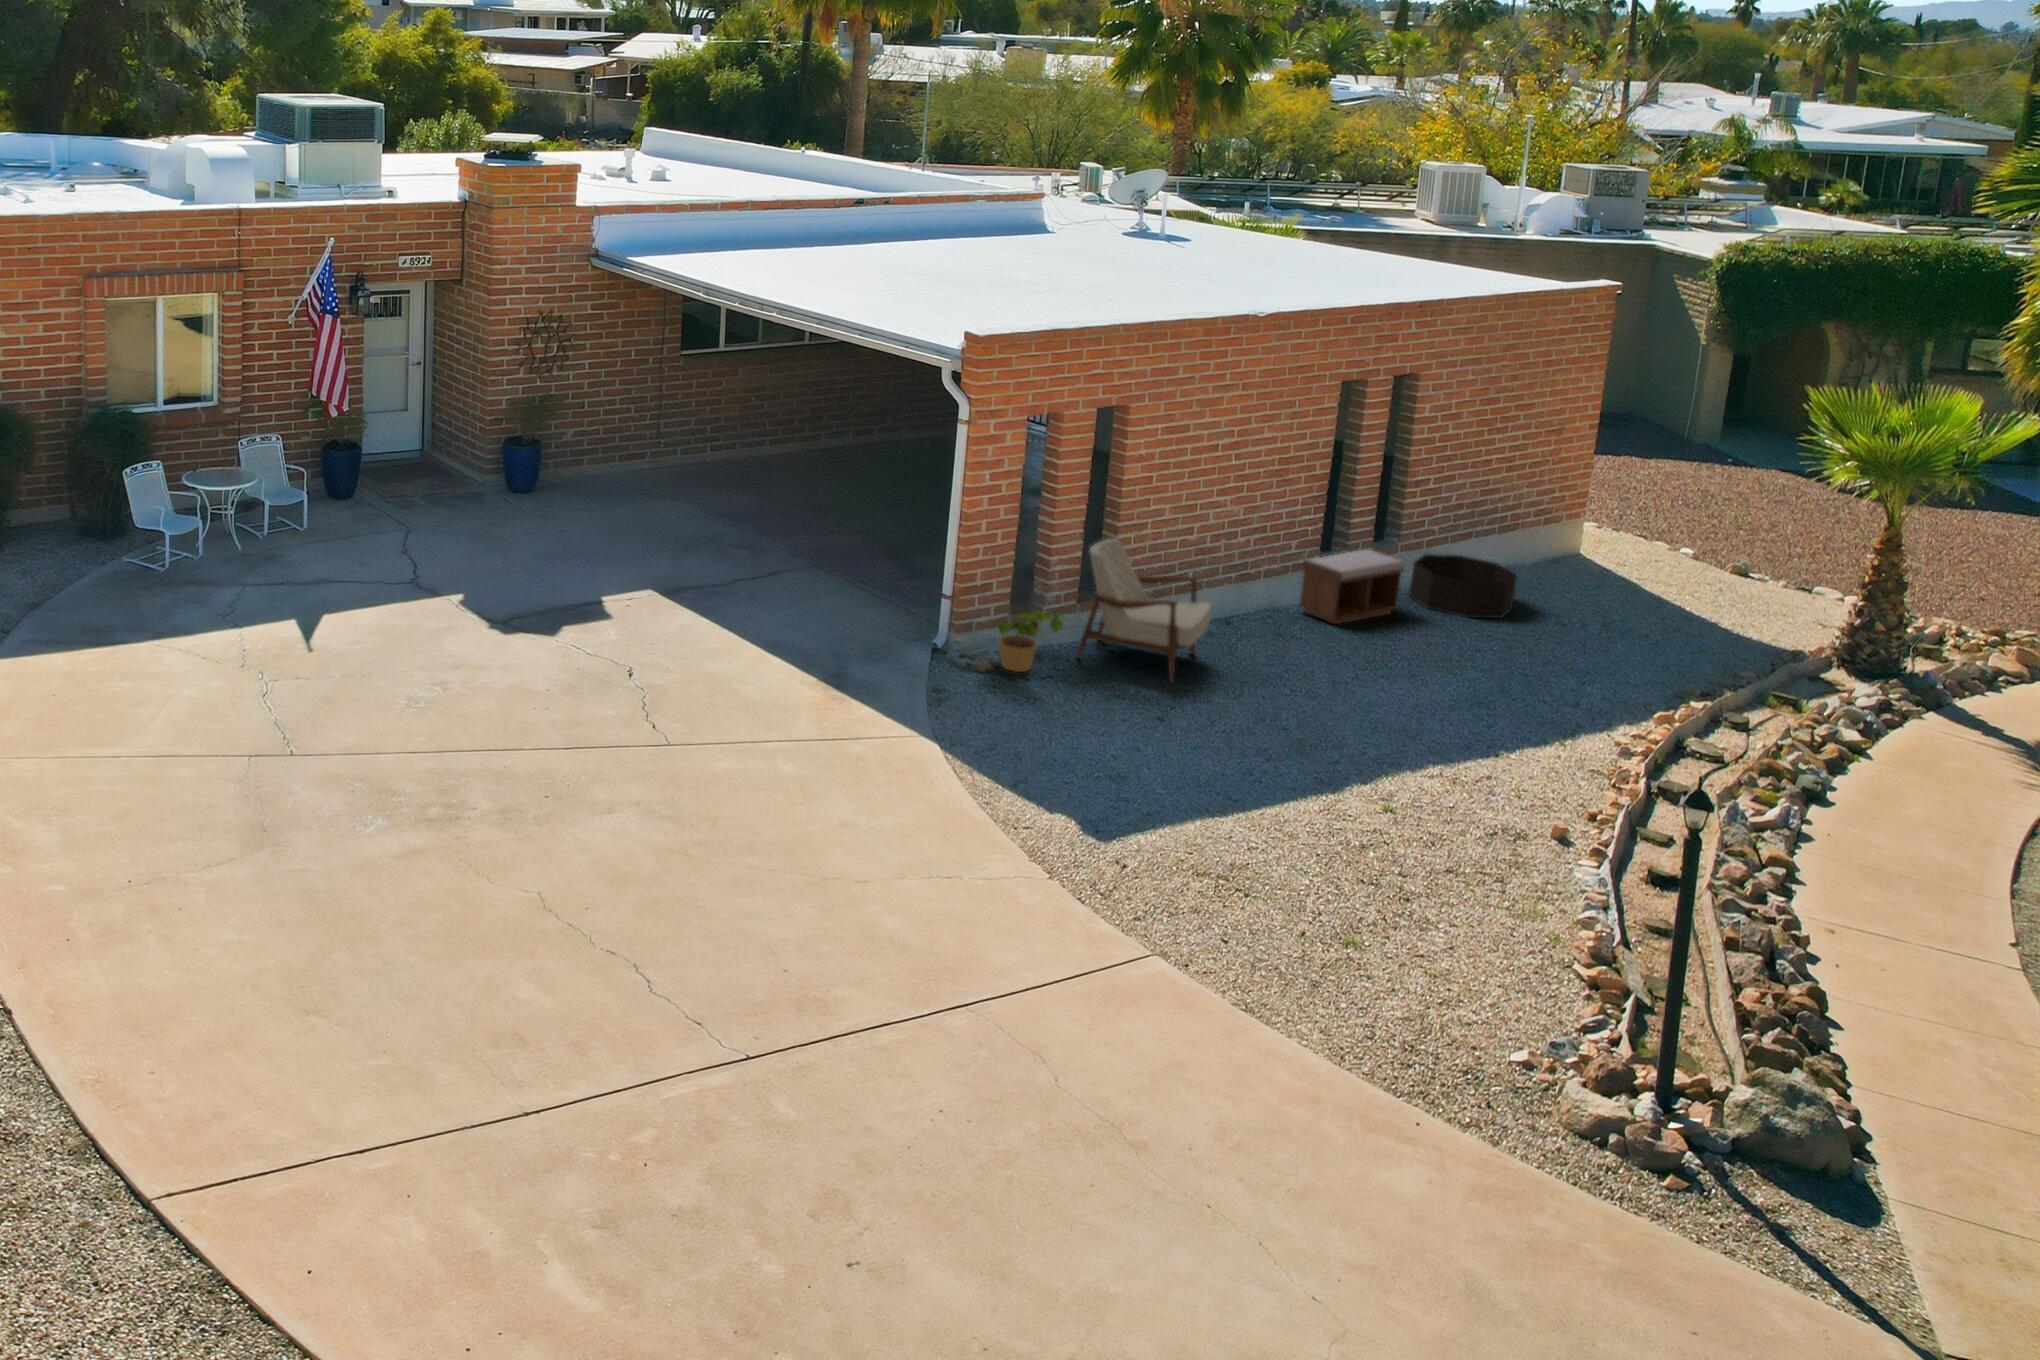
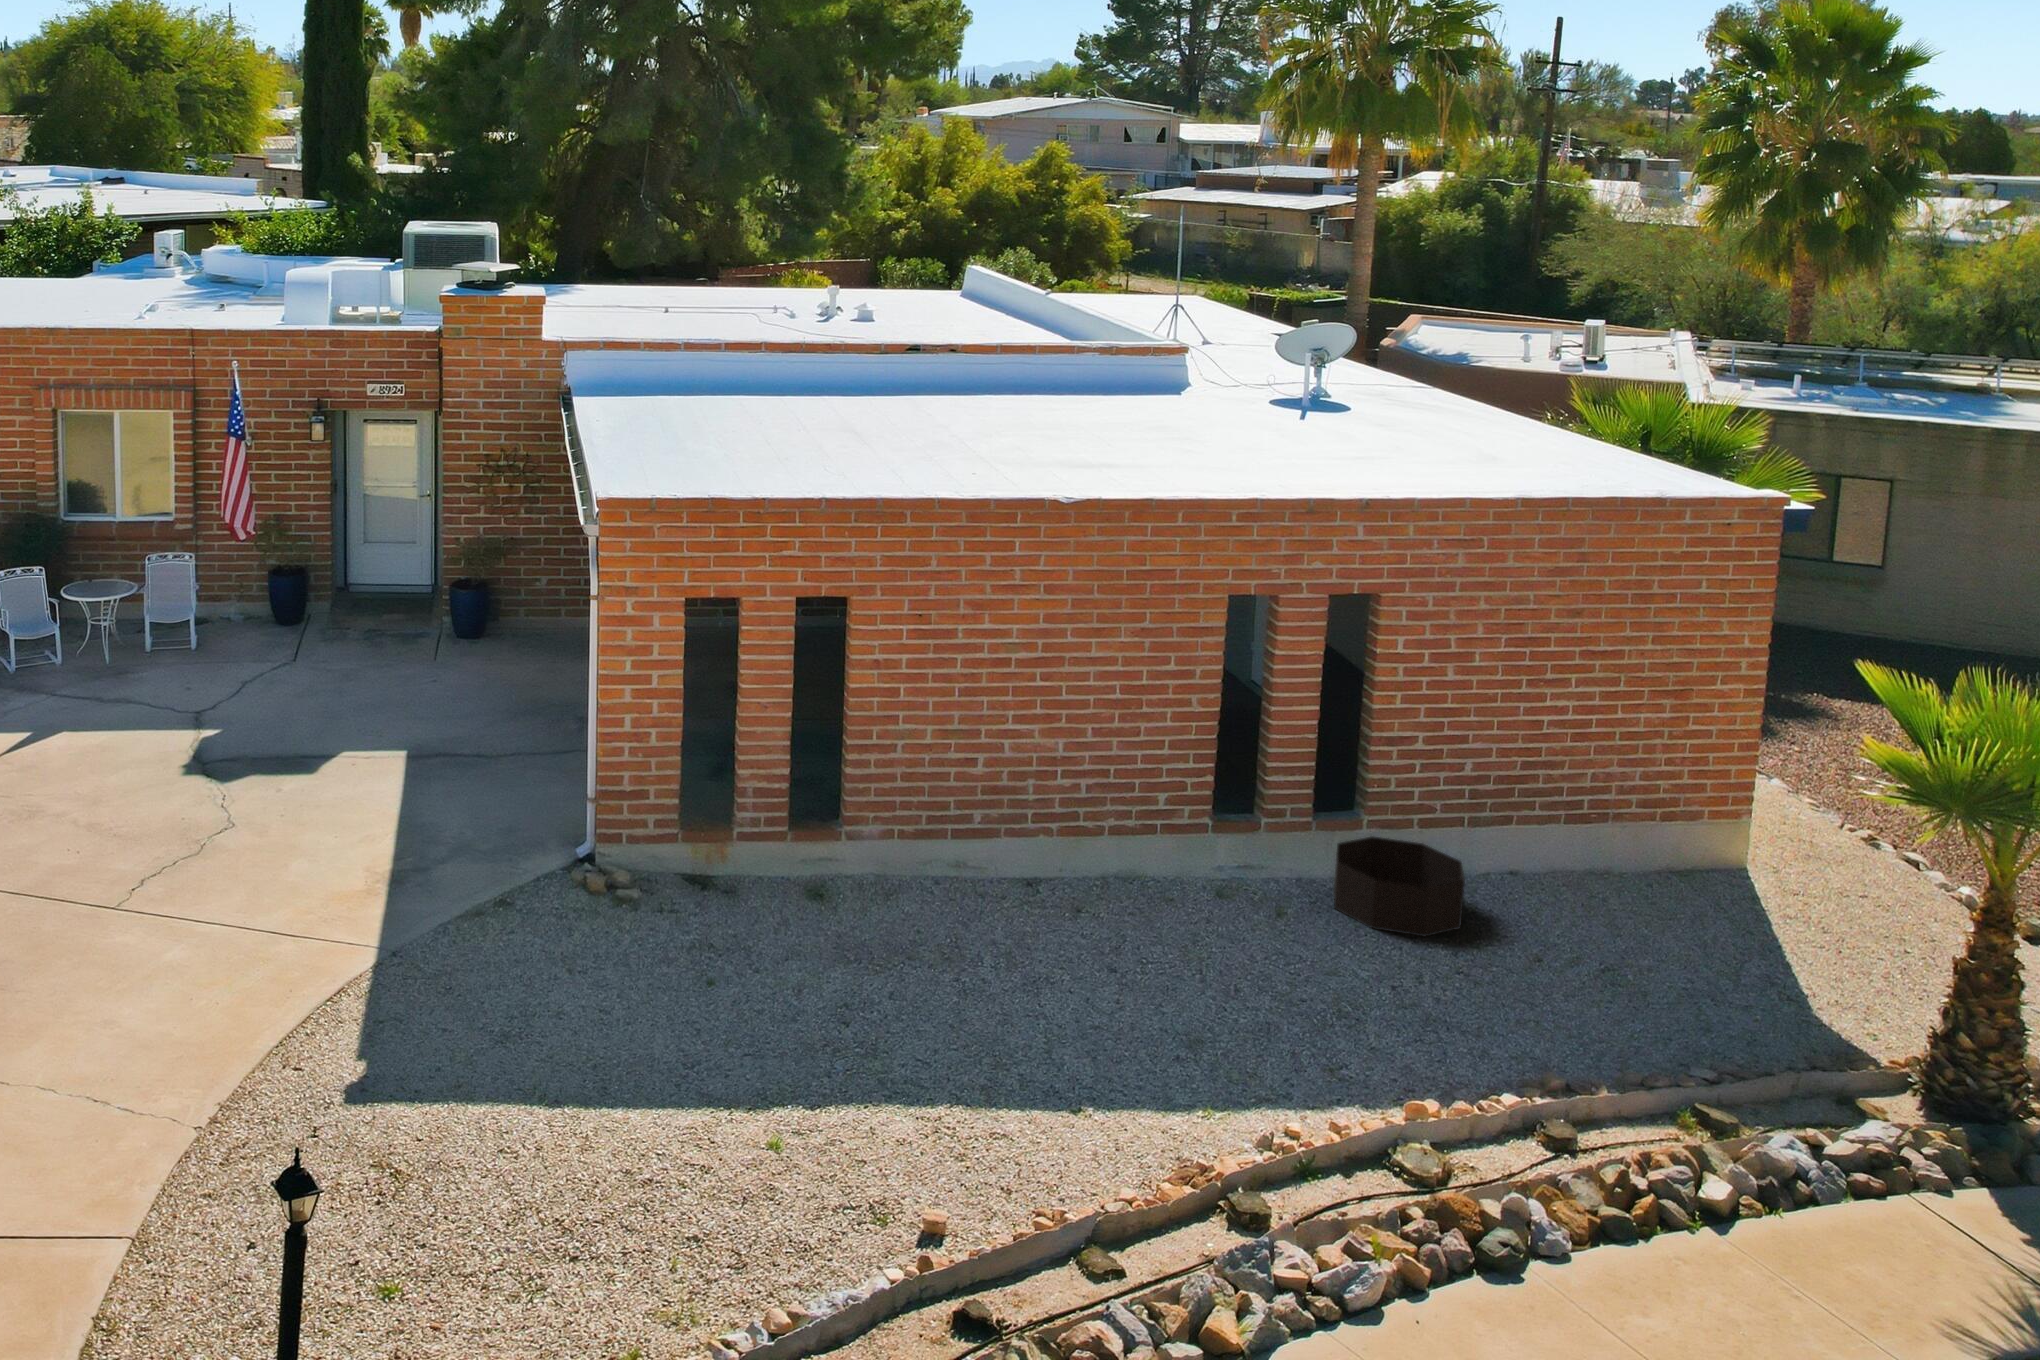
armchair: present [1077,538,1211,682] -> none [749,756,917,943]
bench: present [1299,550,1404,624] -> none [1138,817,1281,908]
potted plant: present [998,611,1066,672] -> none [618,828,688,902]

